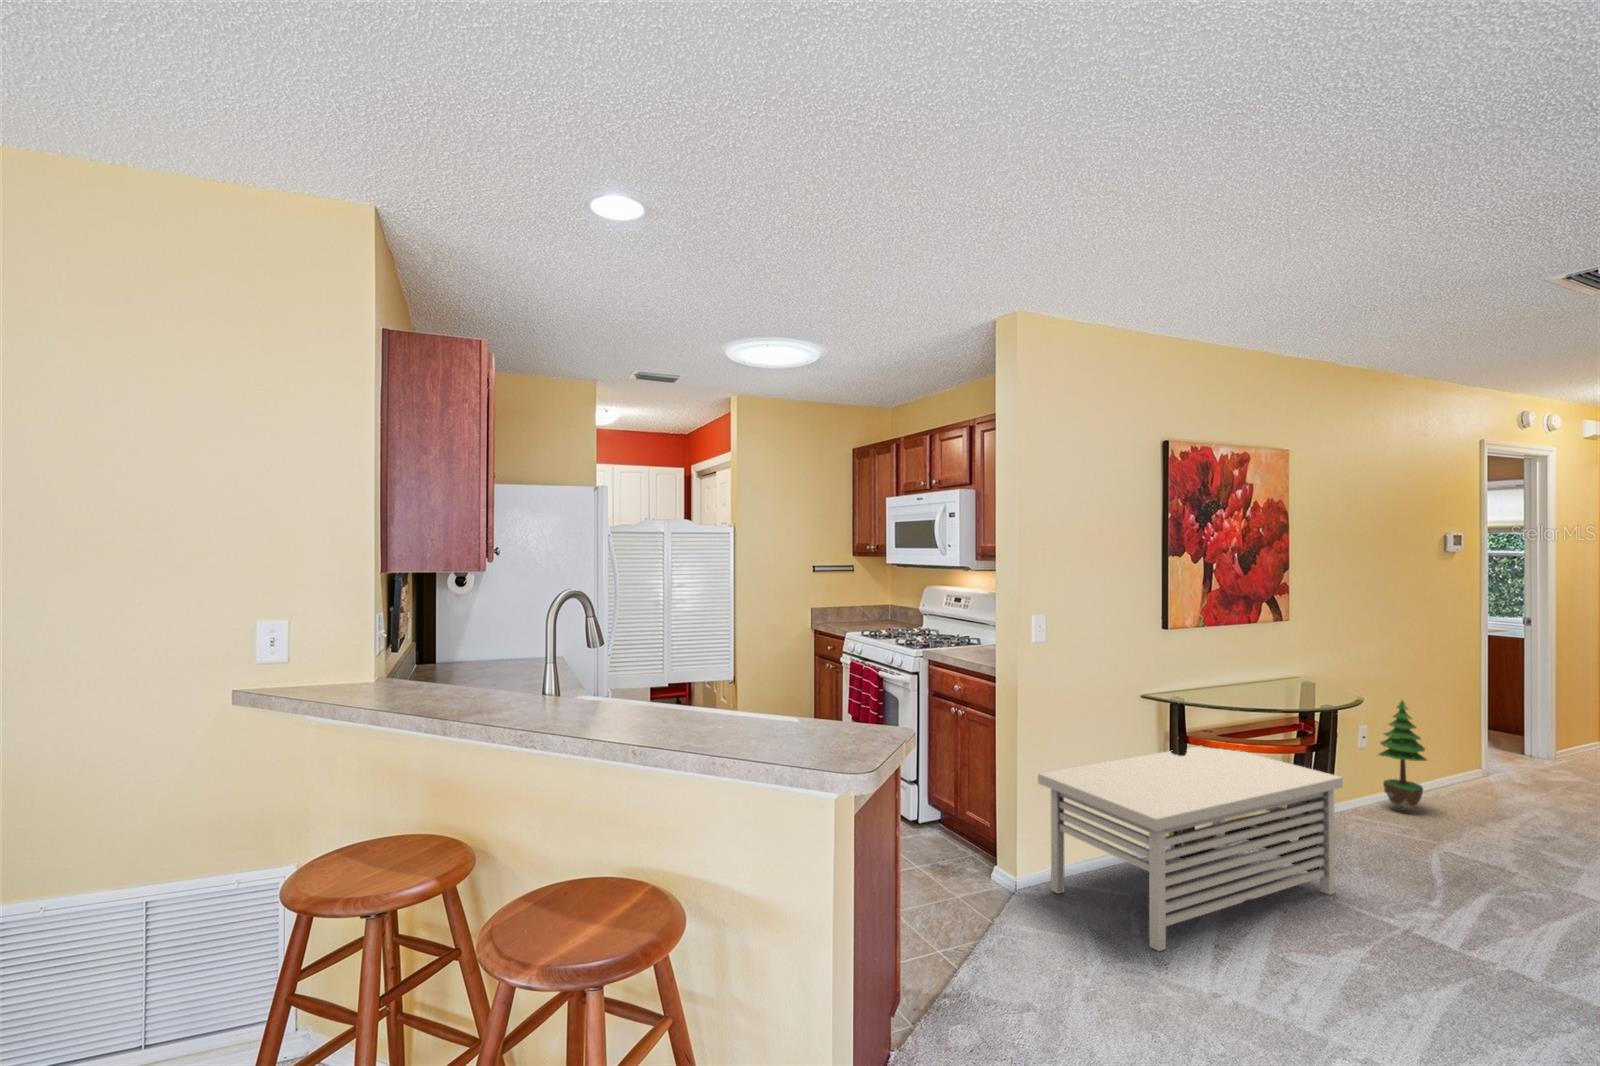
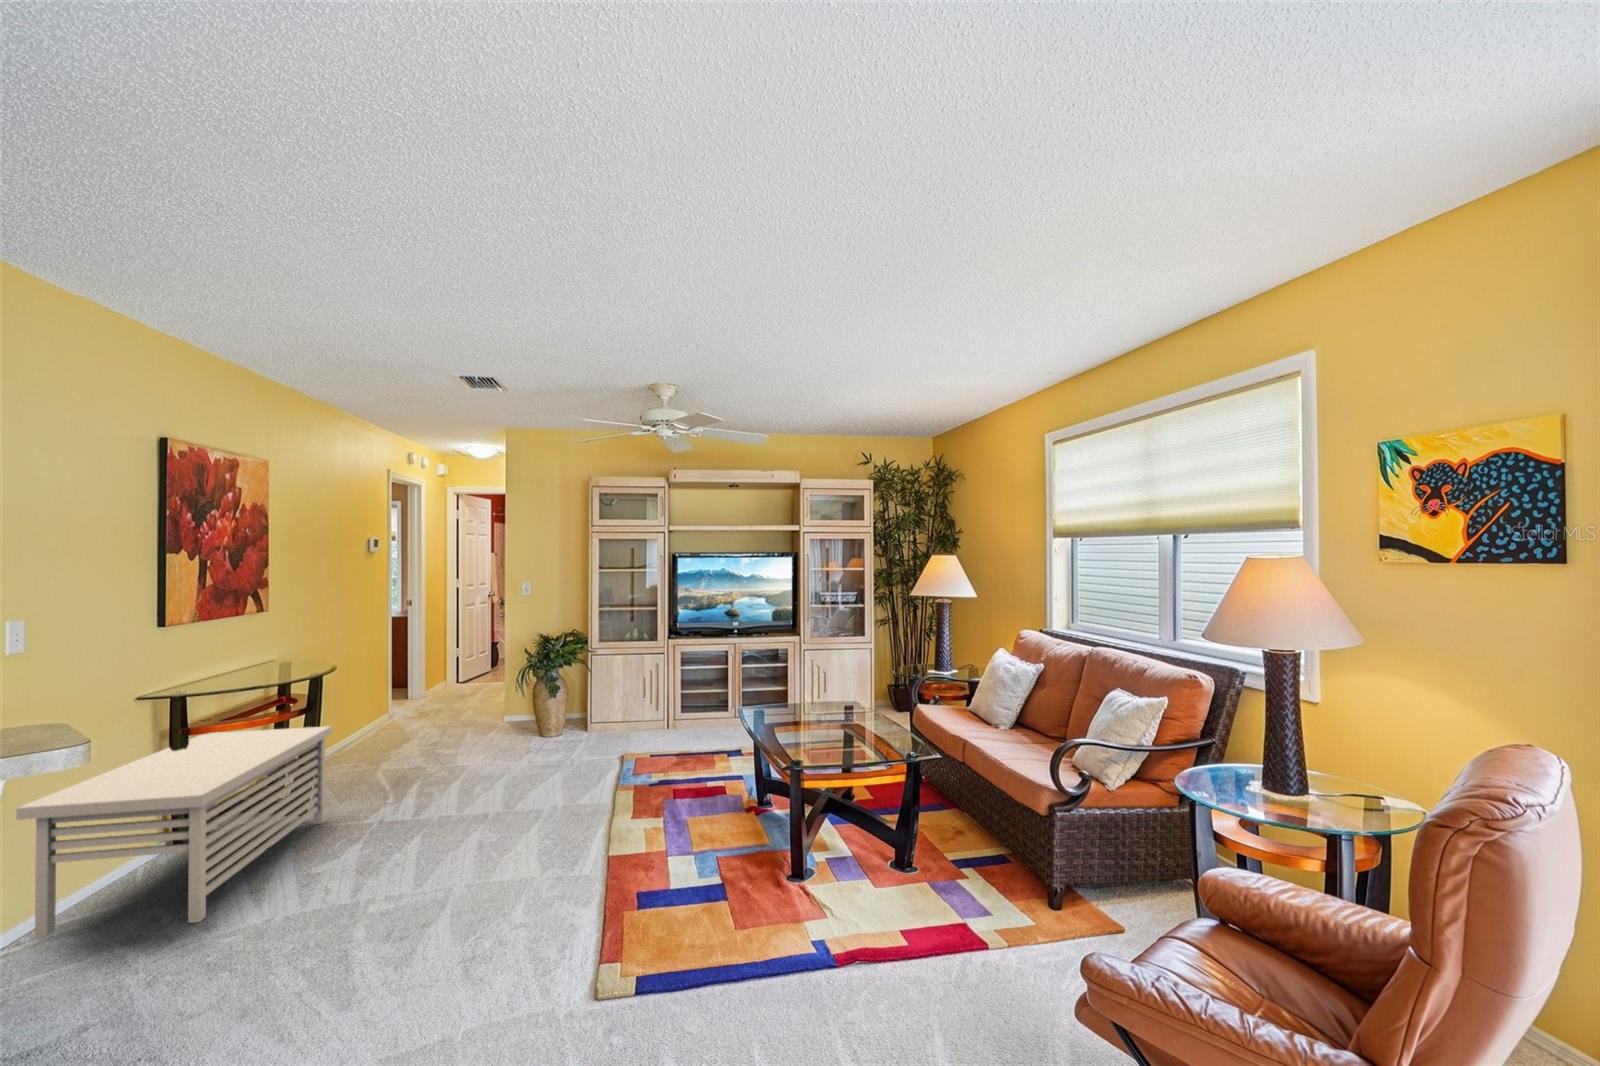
potted tree: present [1379,700,1427,810] -> none [328,666,365,755]

